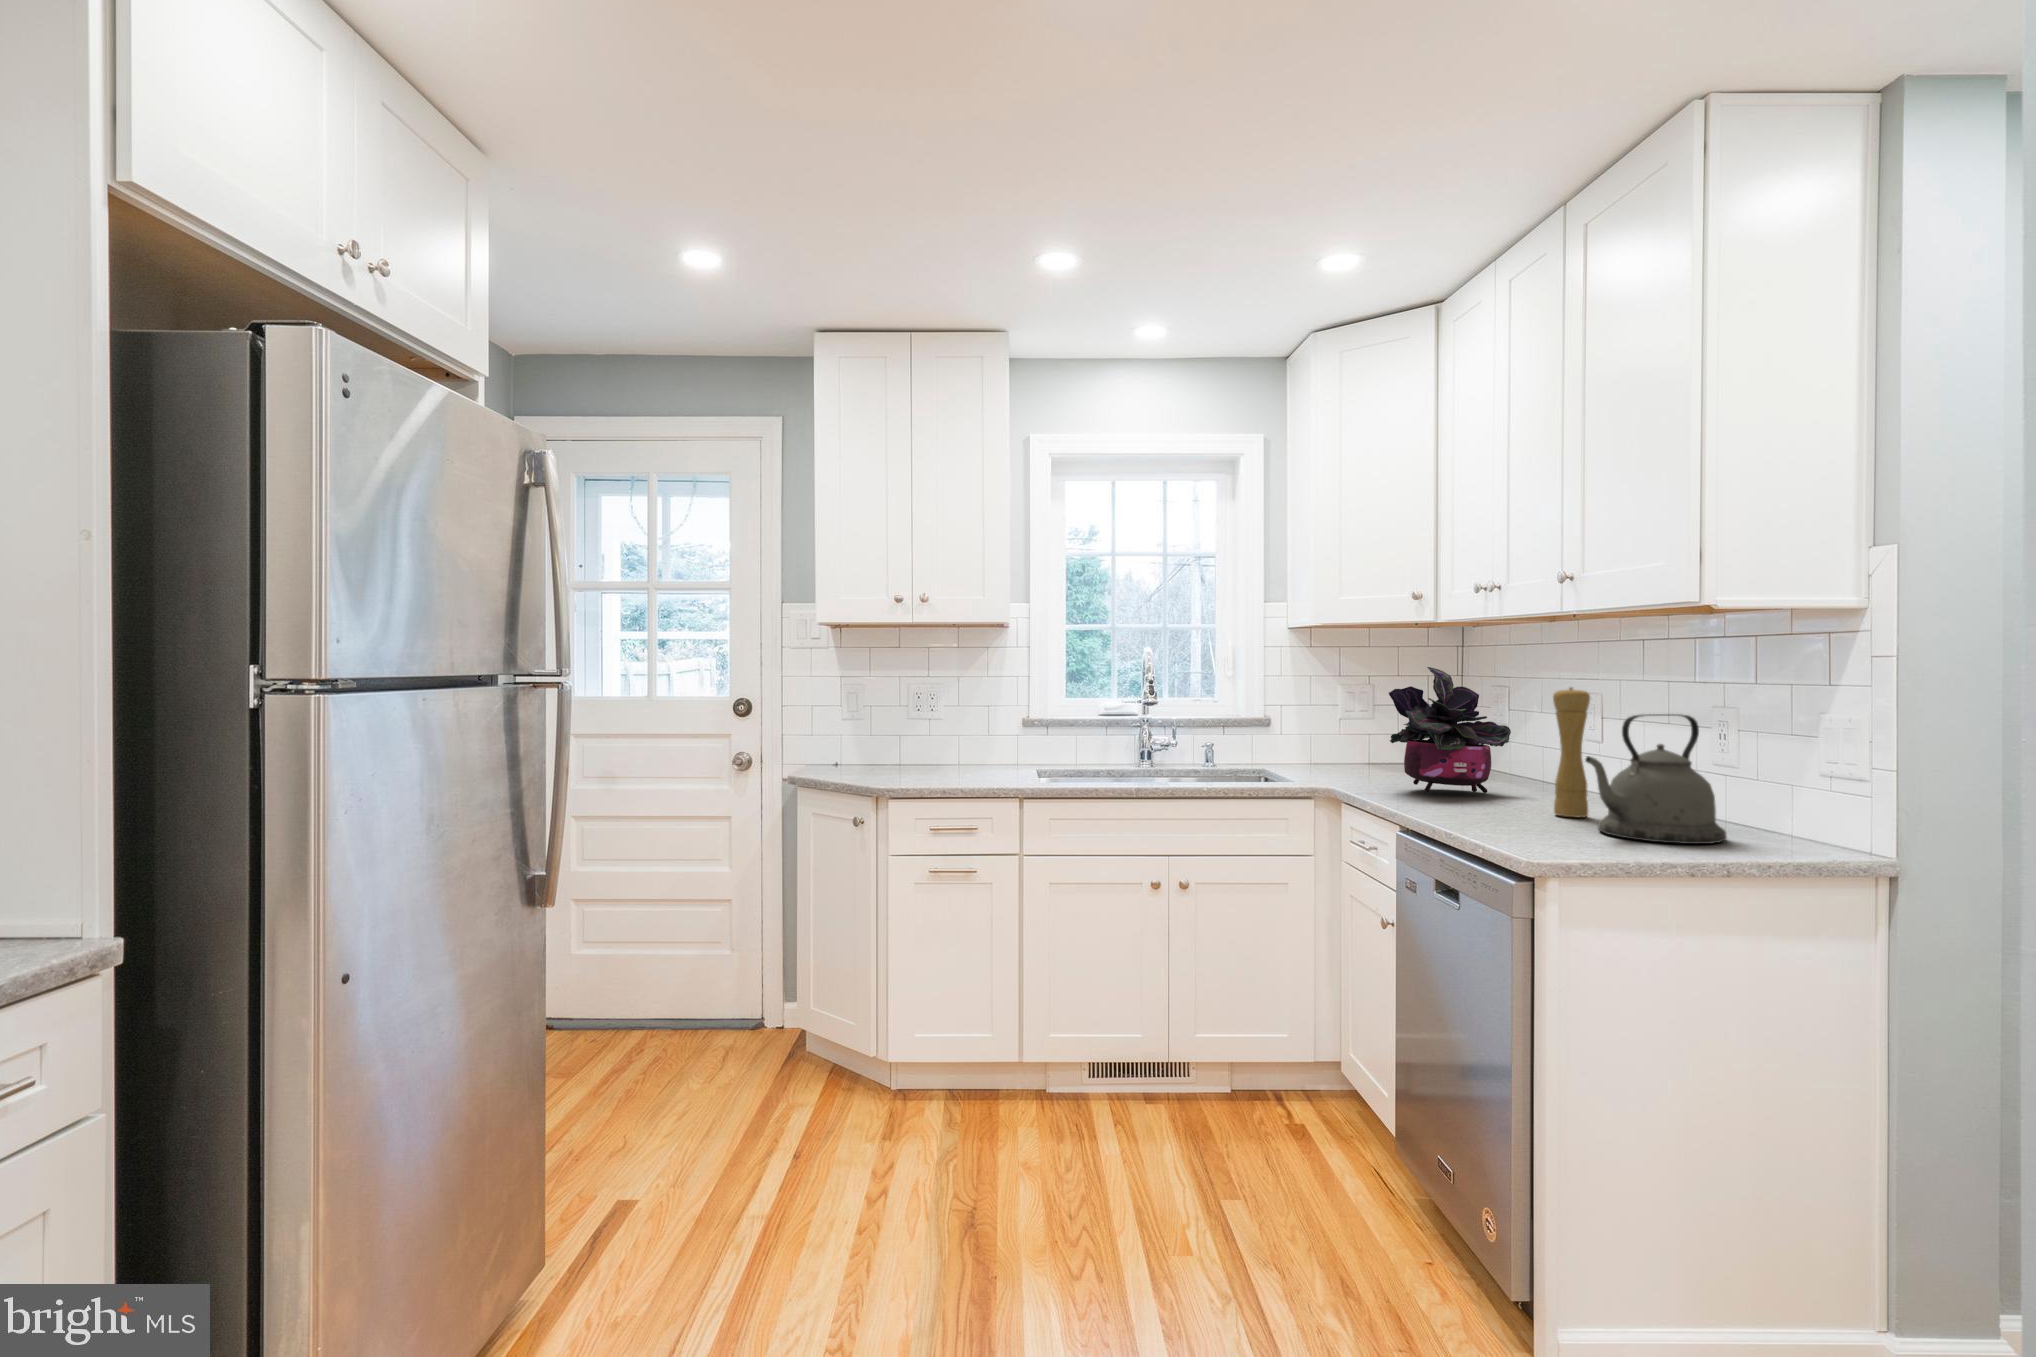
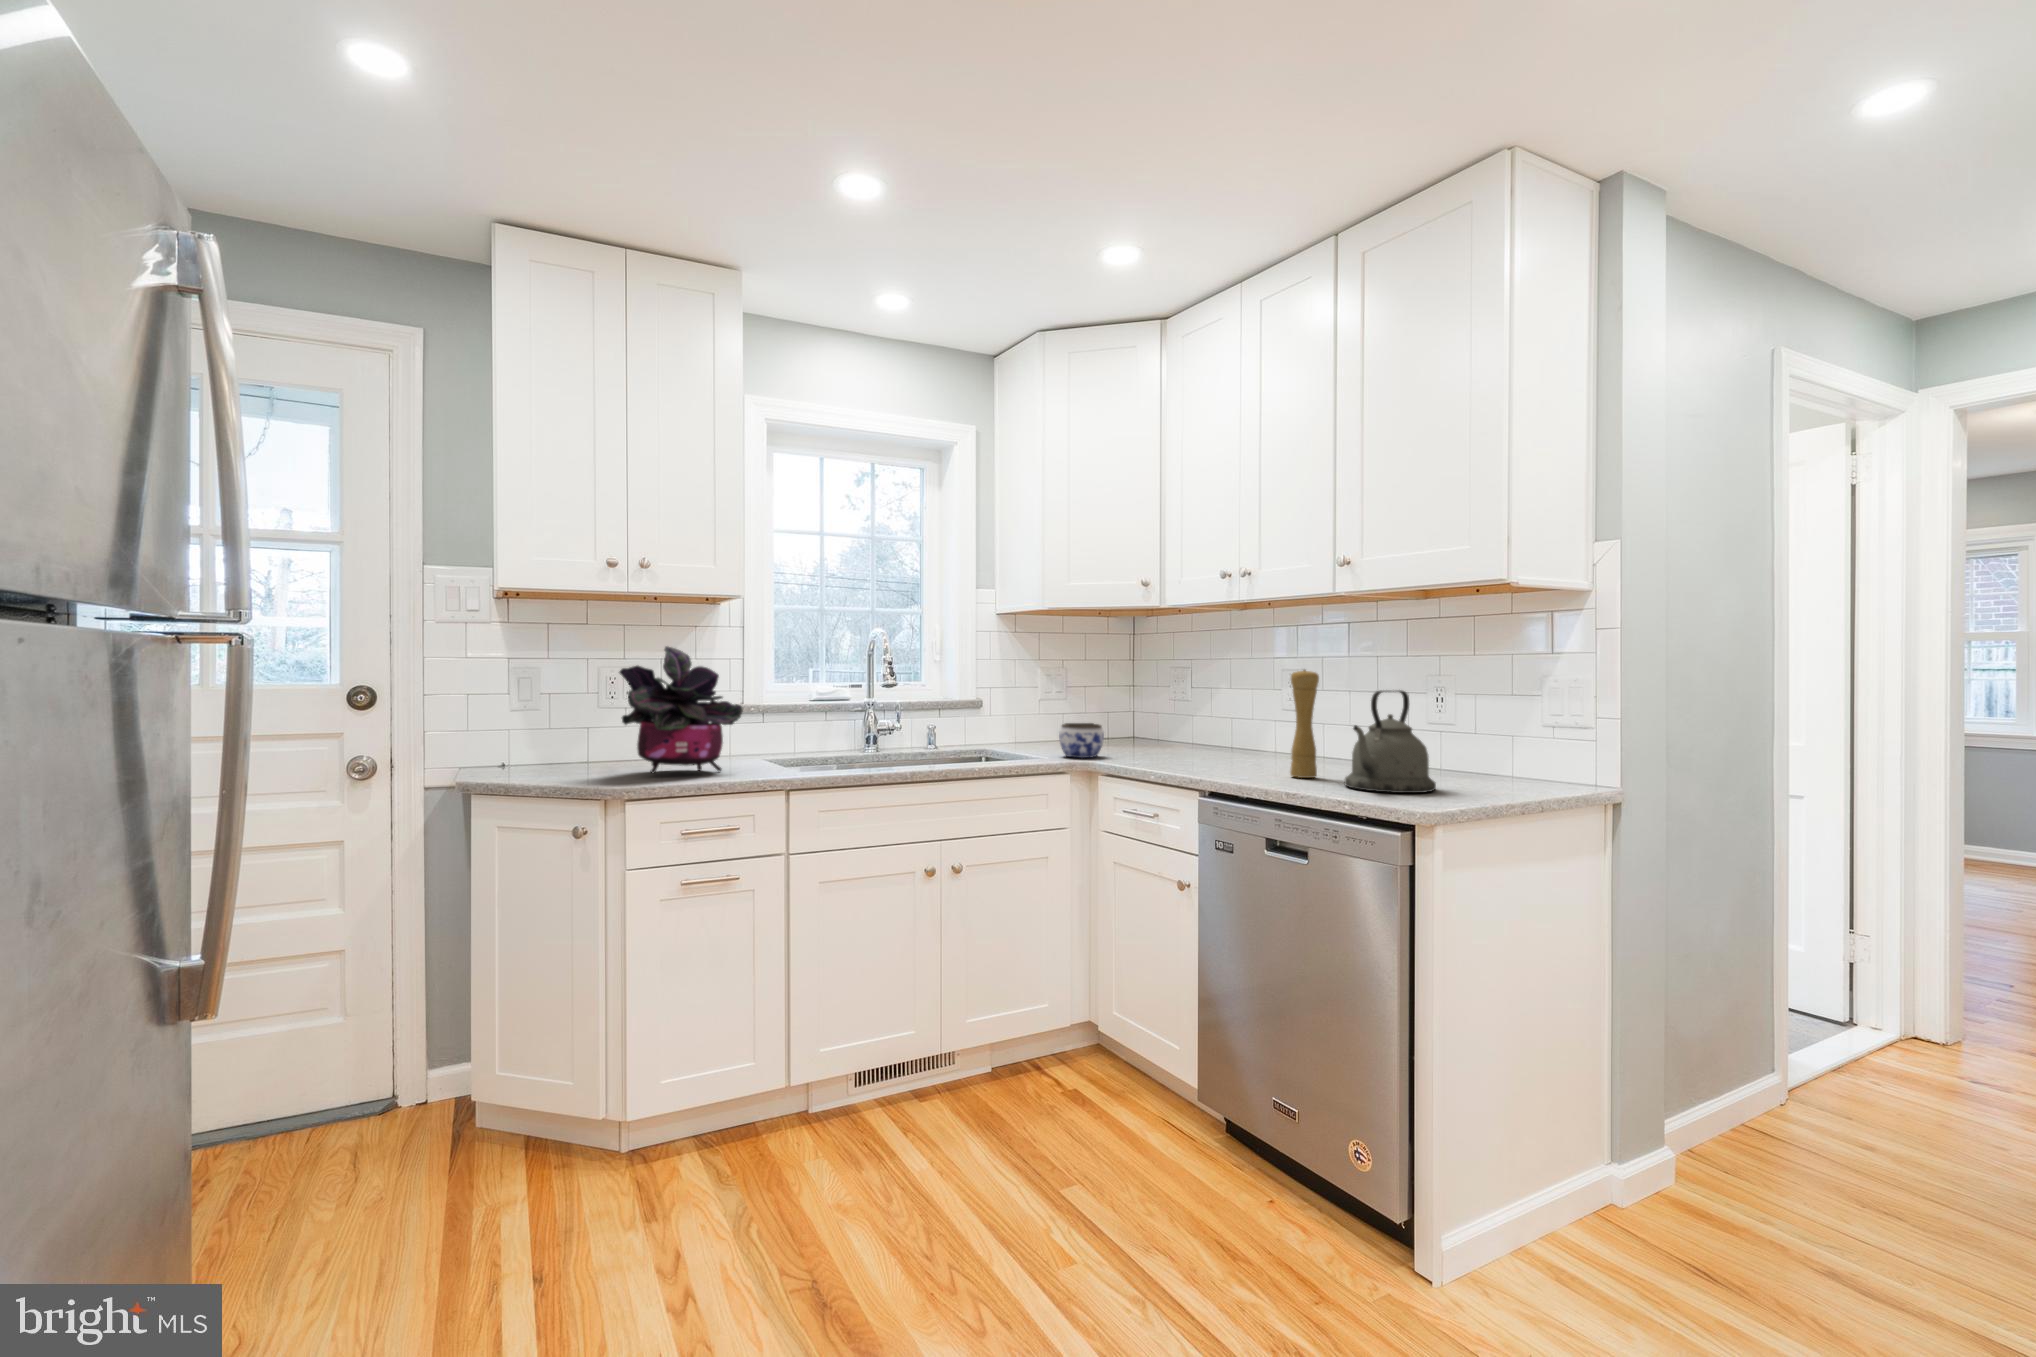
potted plant: present [1389,667,1511,793] -> present [620,646,743,773]
jar: none [1326,743,1377,781] -> present [1059,723,1104,758]

